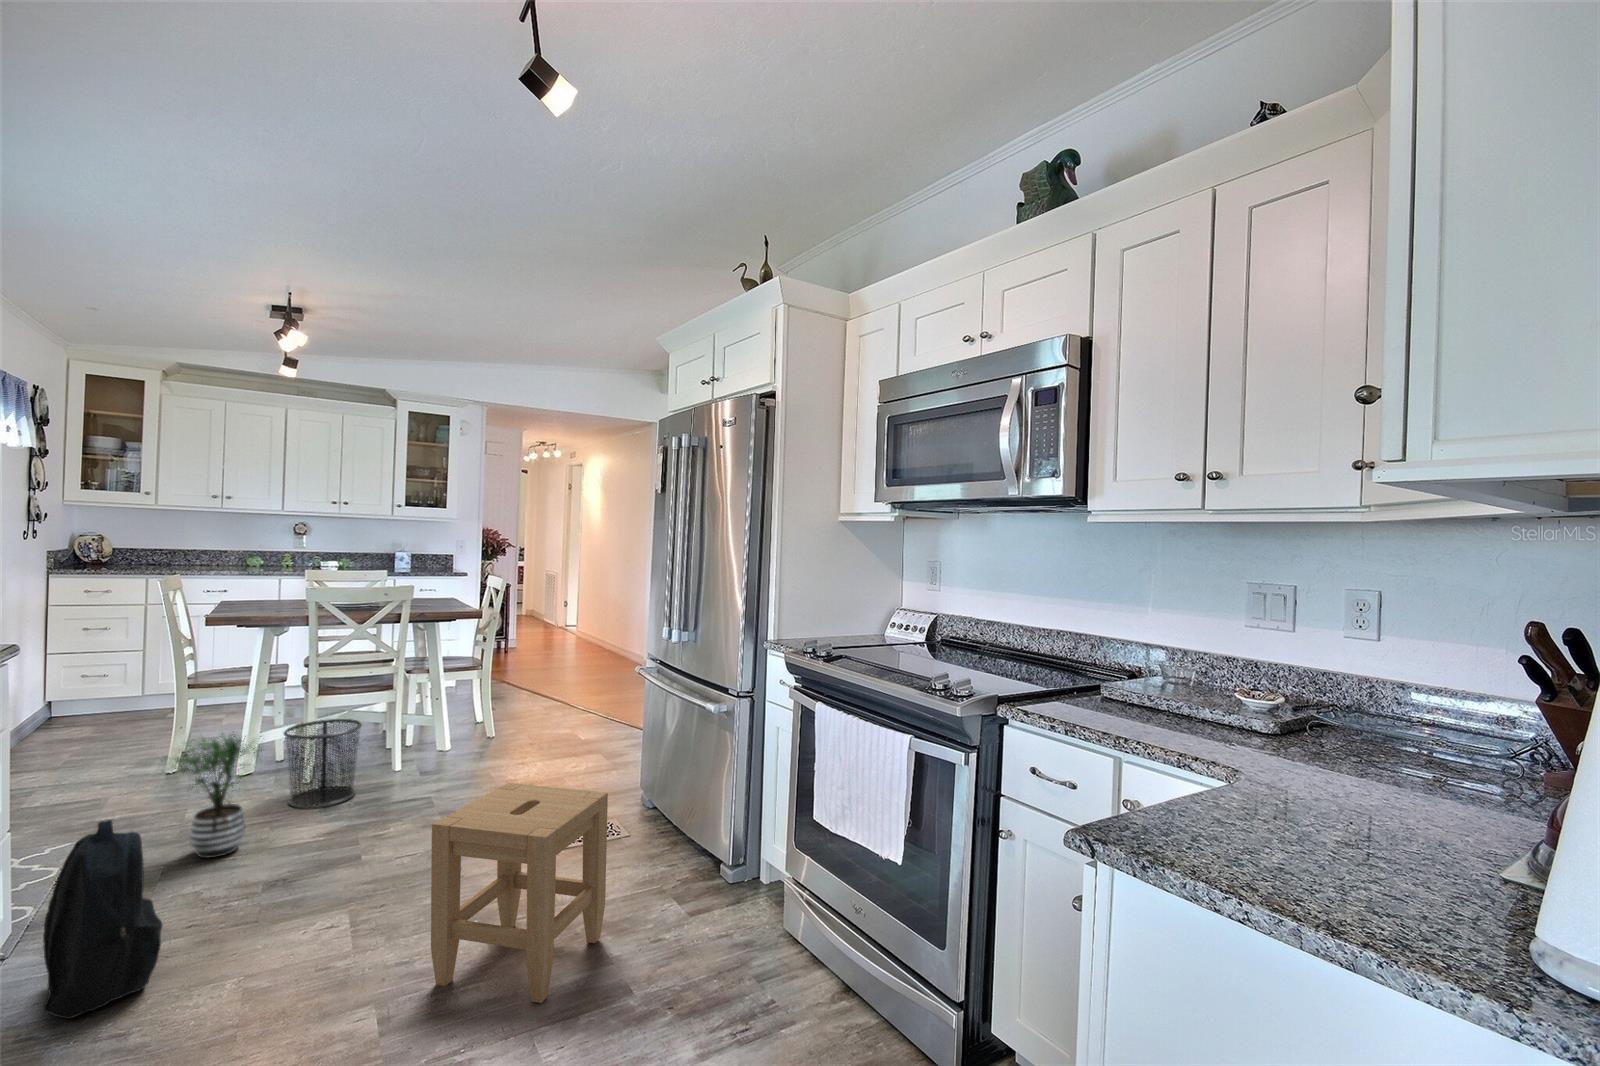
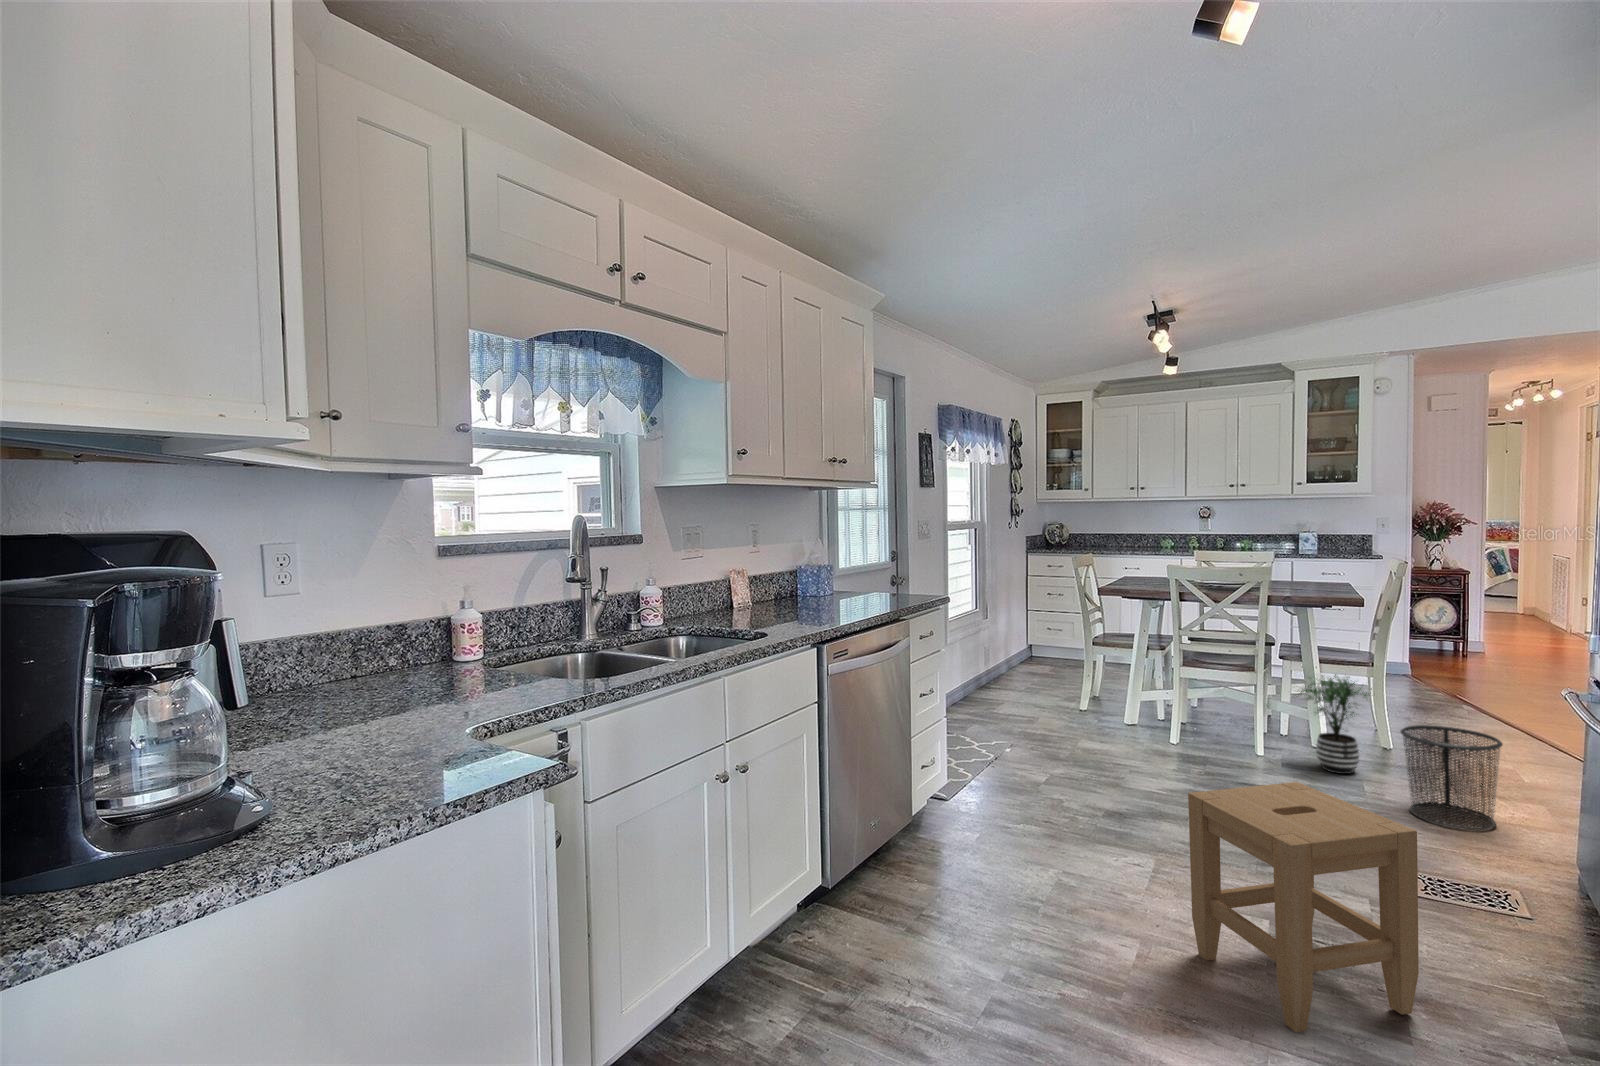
waste bin: present [284,719,362,808] -> present [1401,725,1503,830]
potted plant: present [162,734,264,858] -> present [1294,674,1373,774]
backpack: present [43,820,162,1019] -> none [955,719,1018,847]

